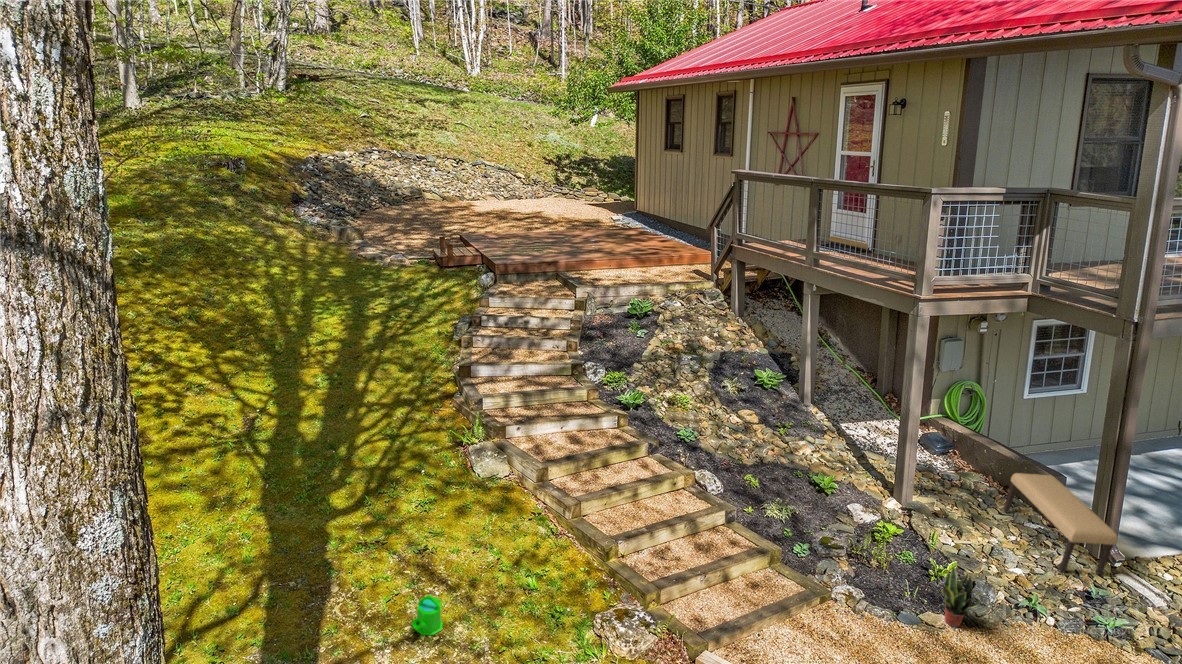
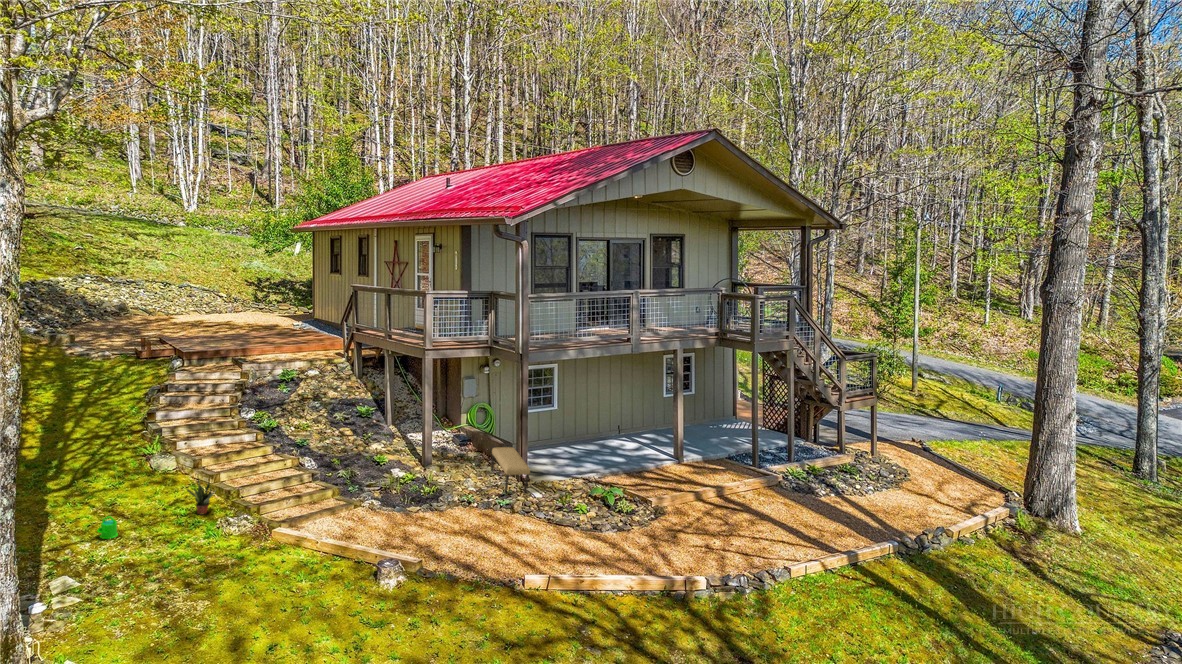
potted plant: present [942,567,984,627] -> present [187,480,215,514]

